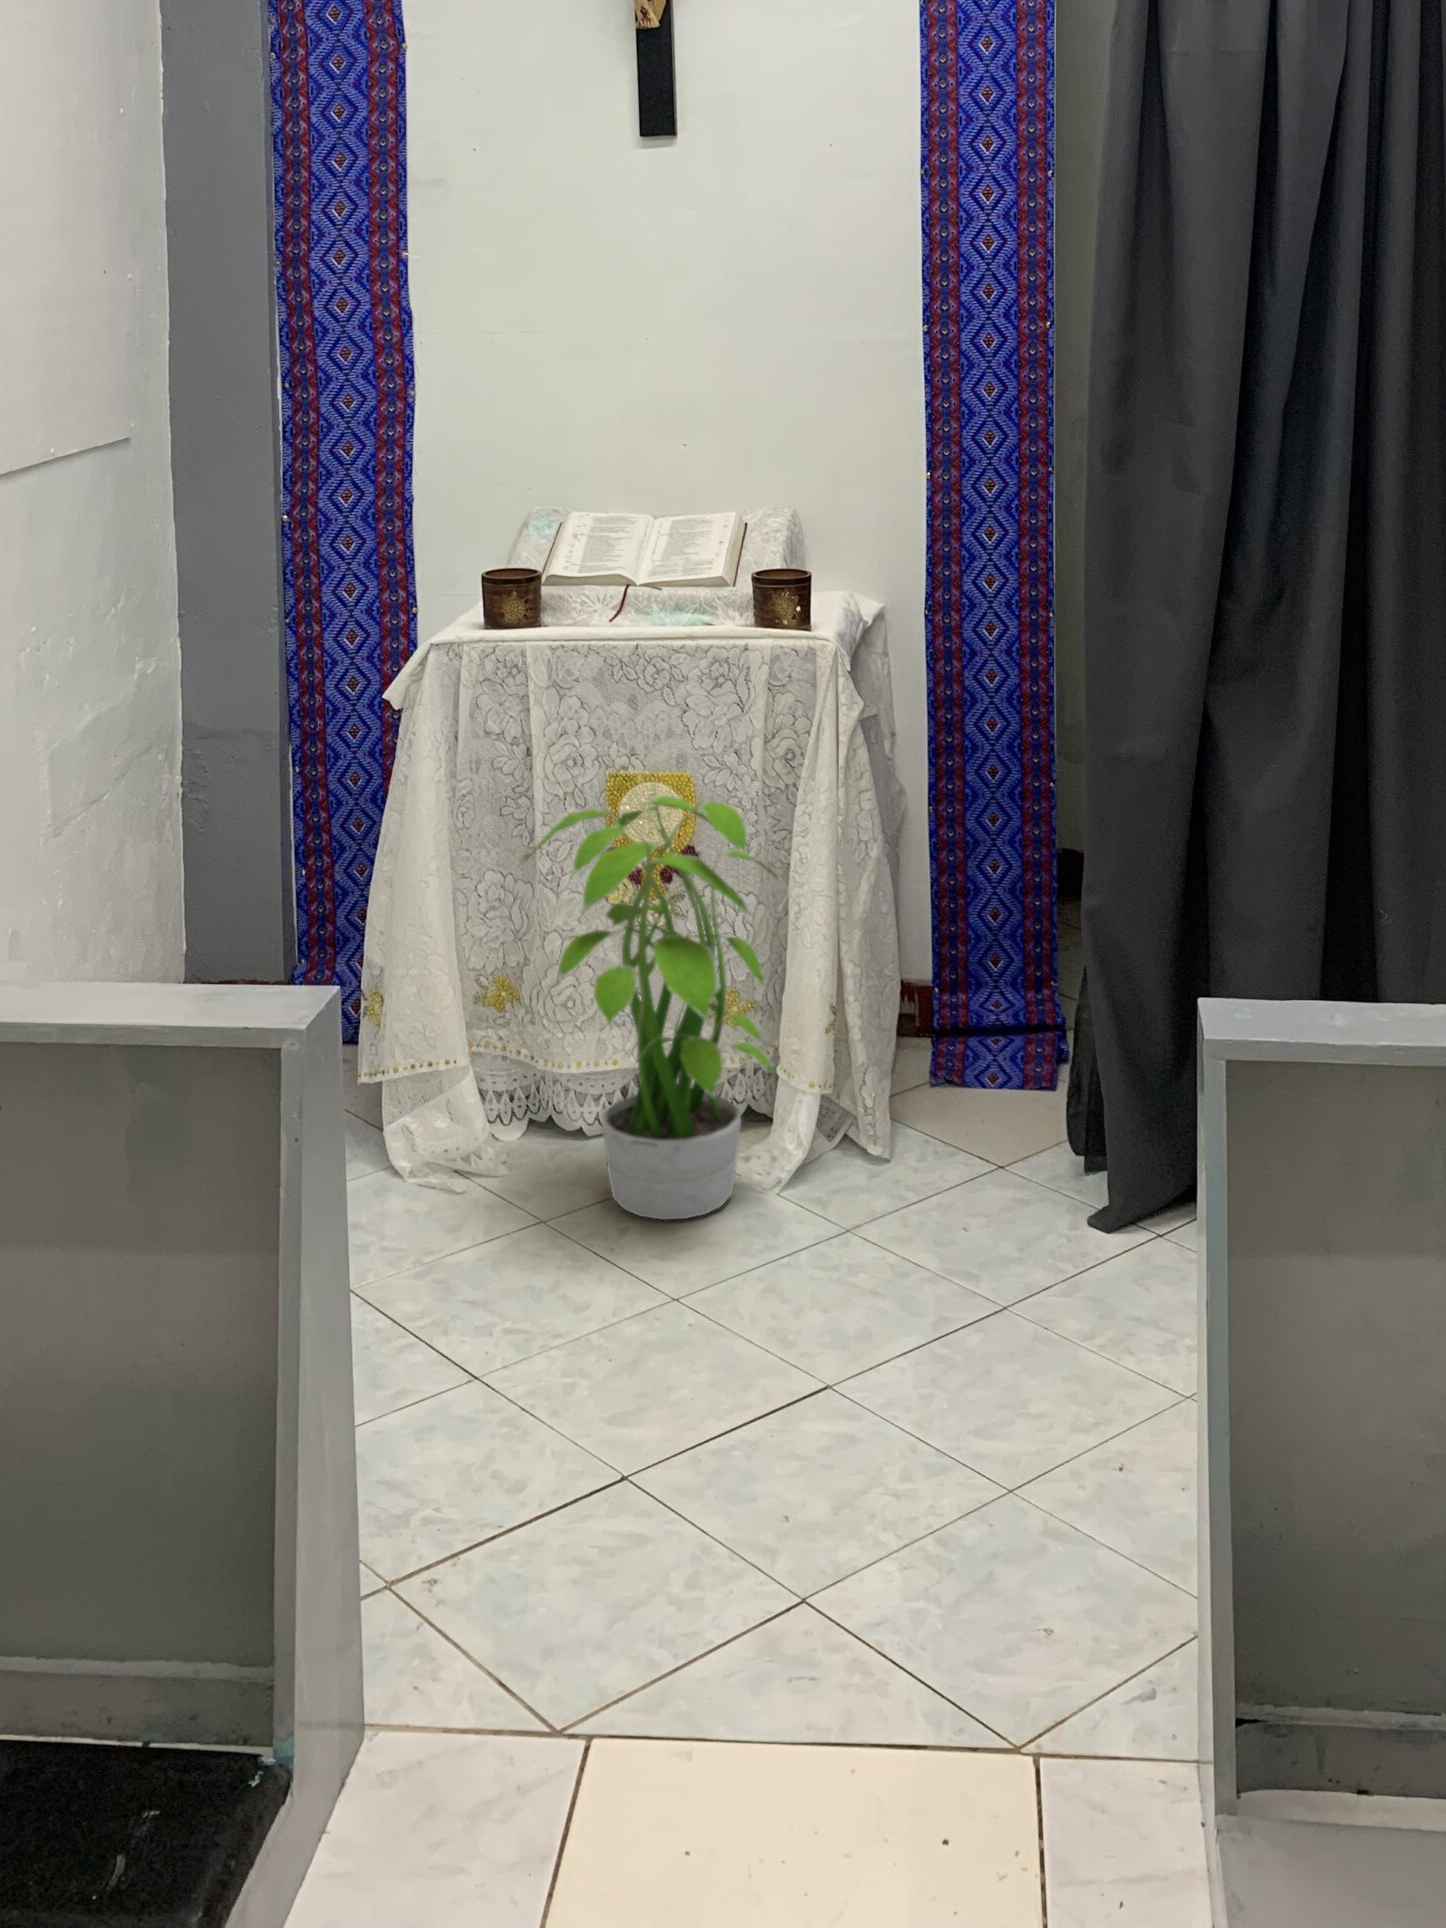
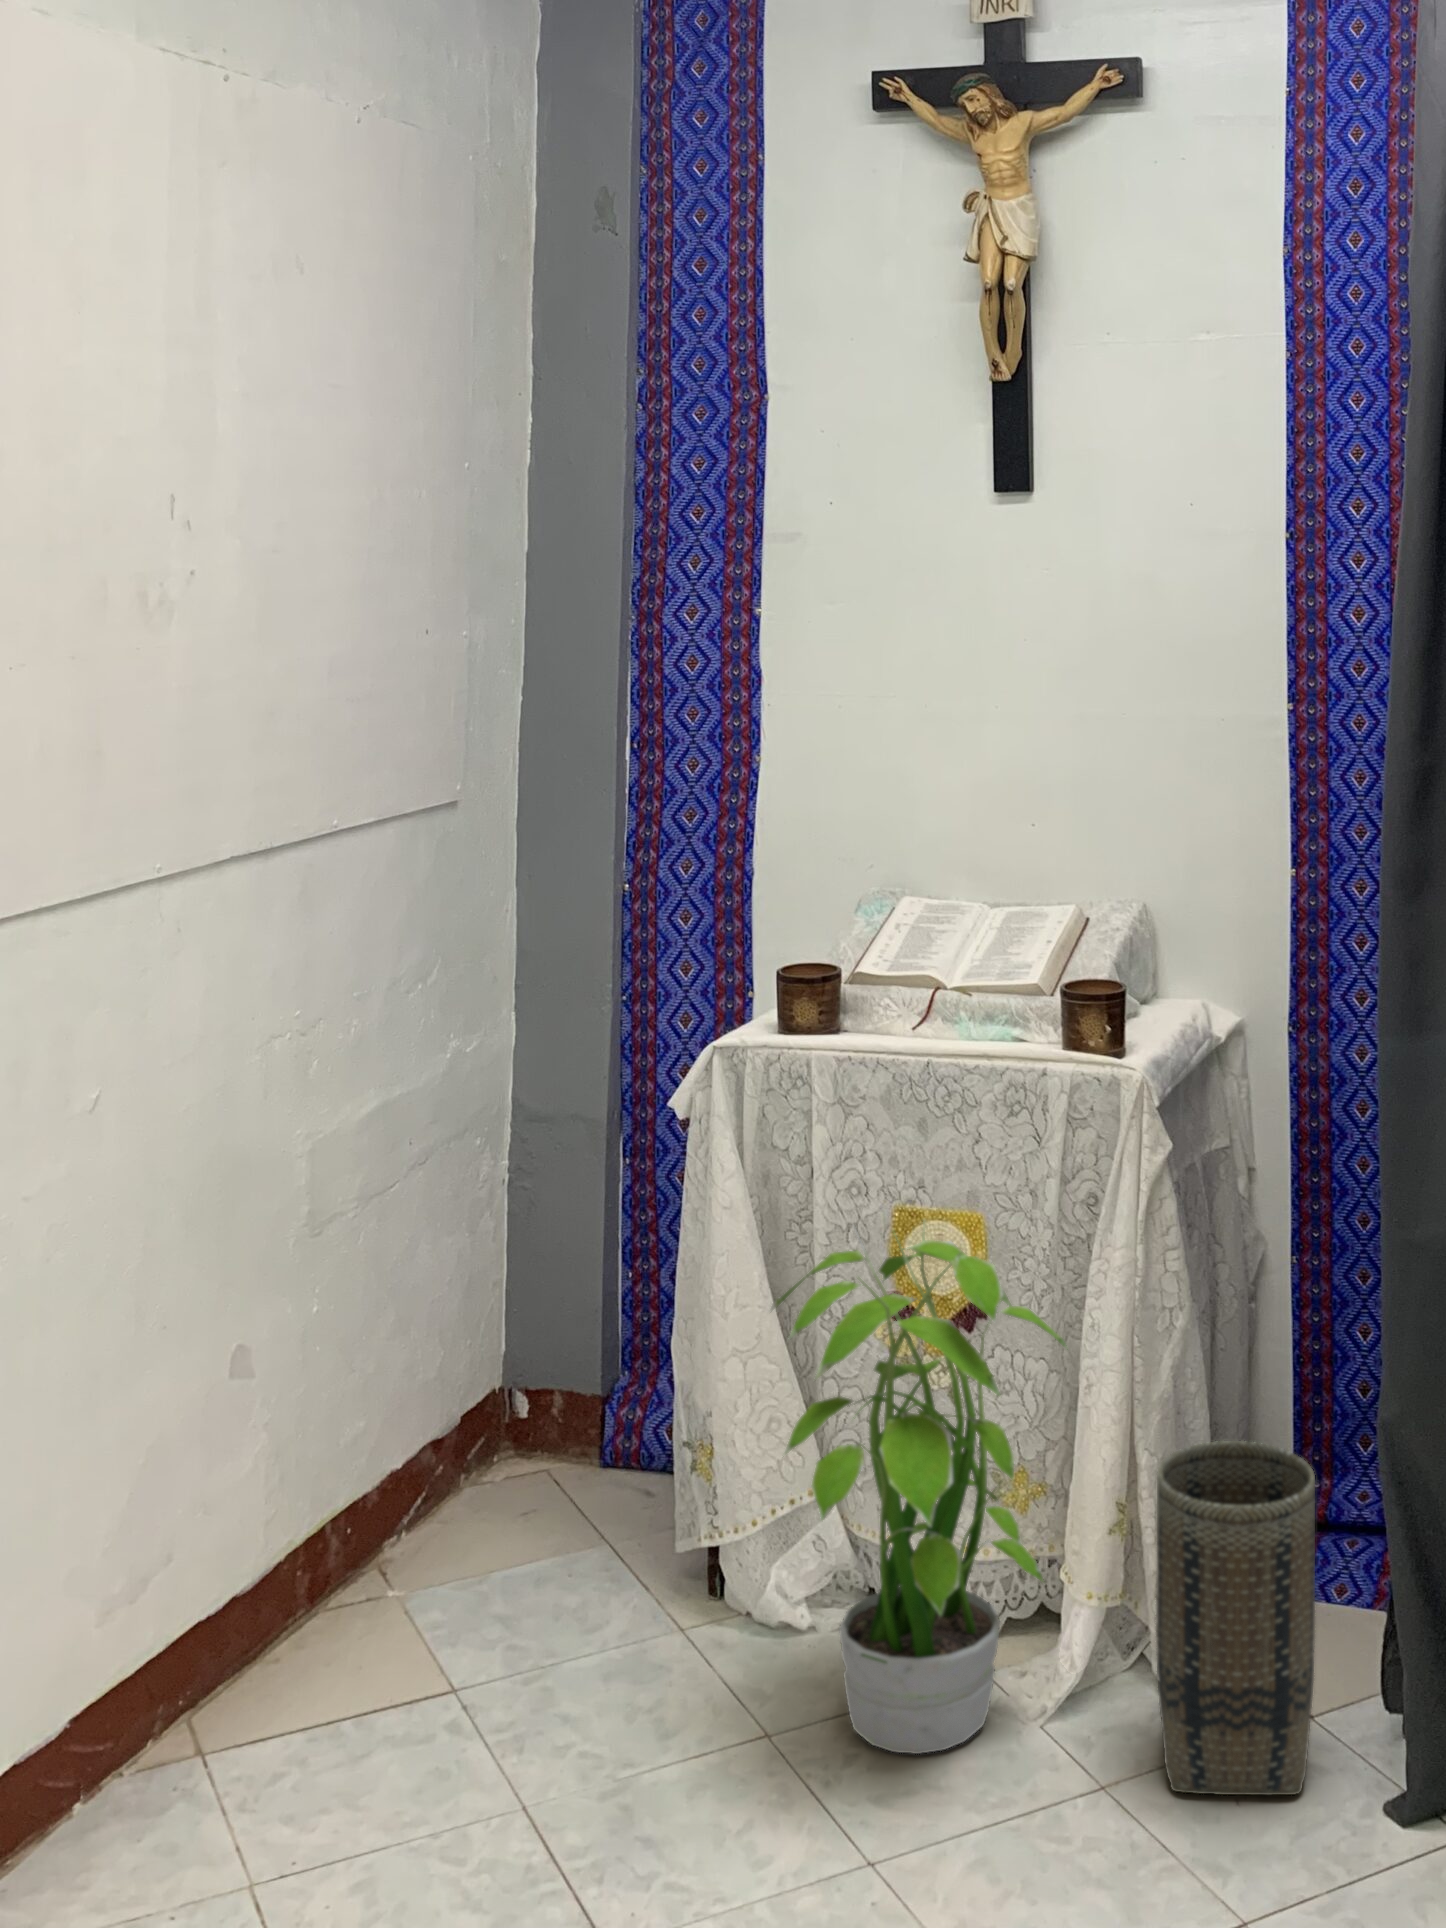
basket: none [883,946,1019,1225] -> present [1156,1441,1315,1795]

